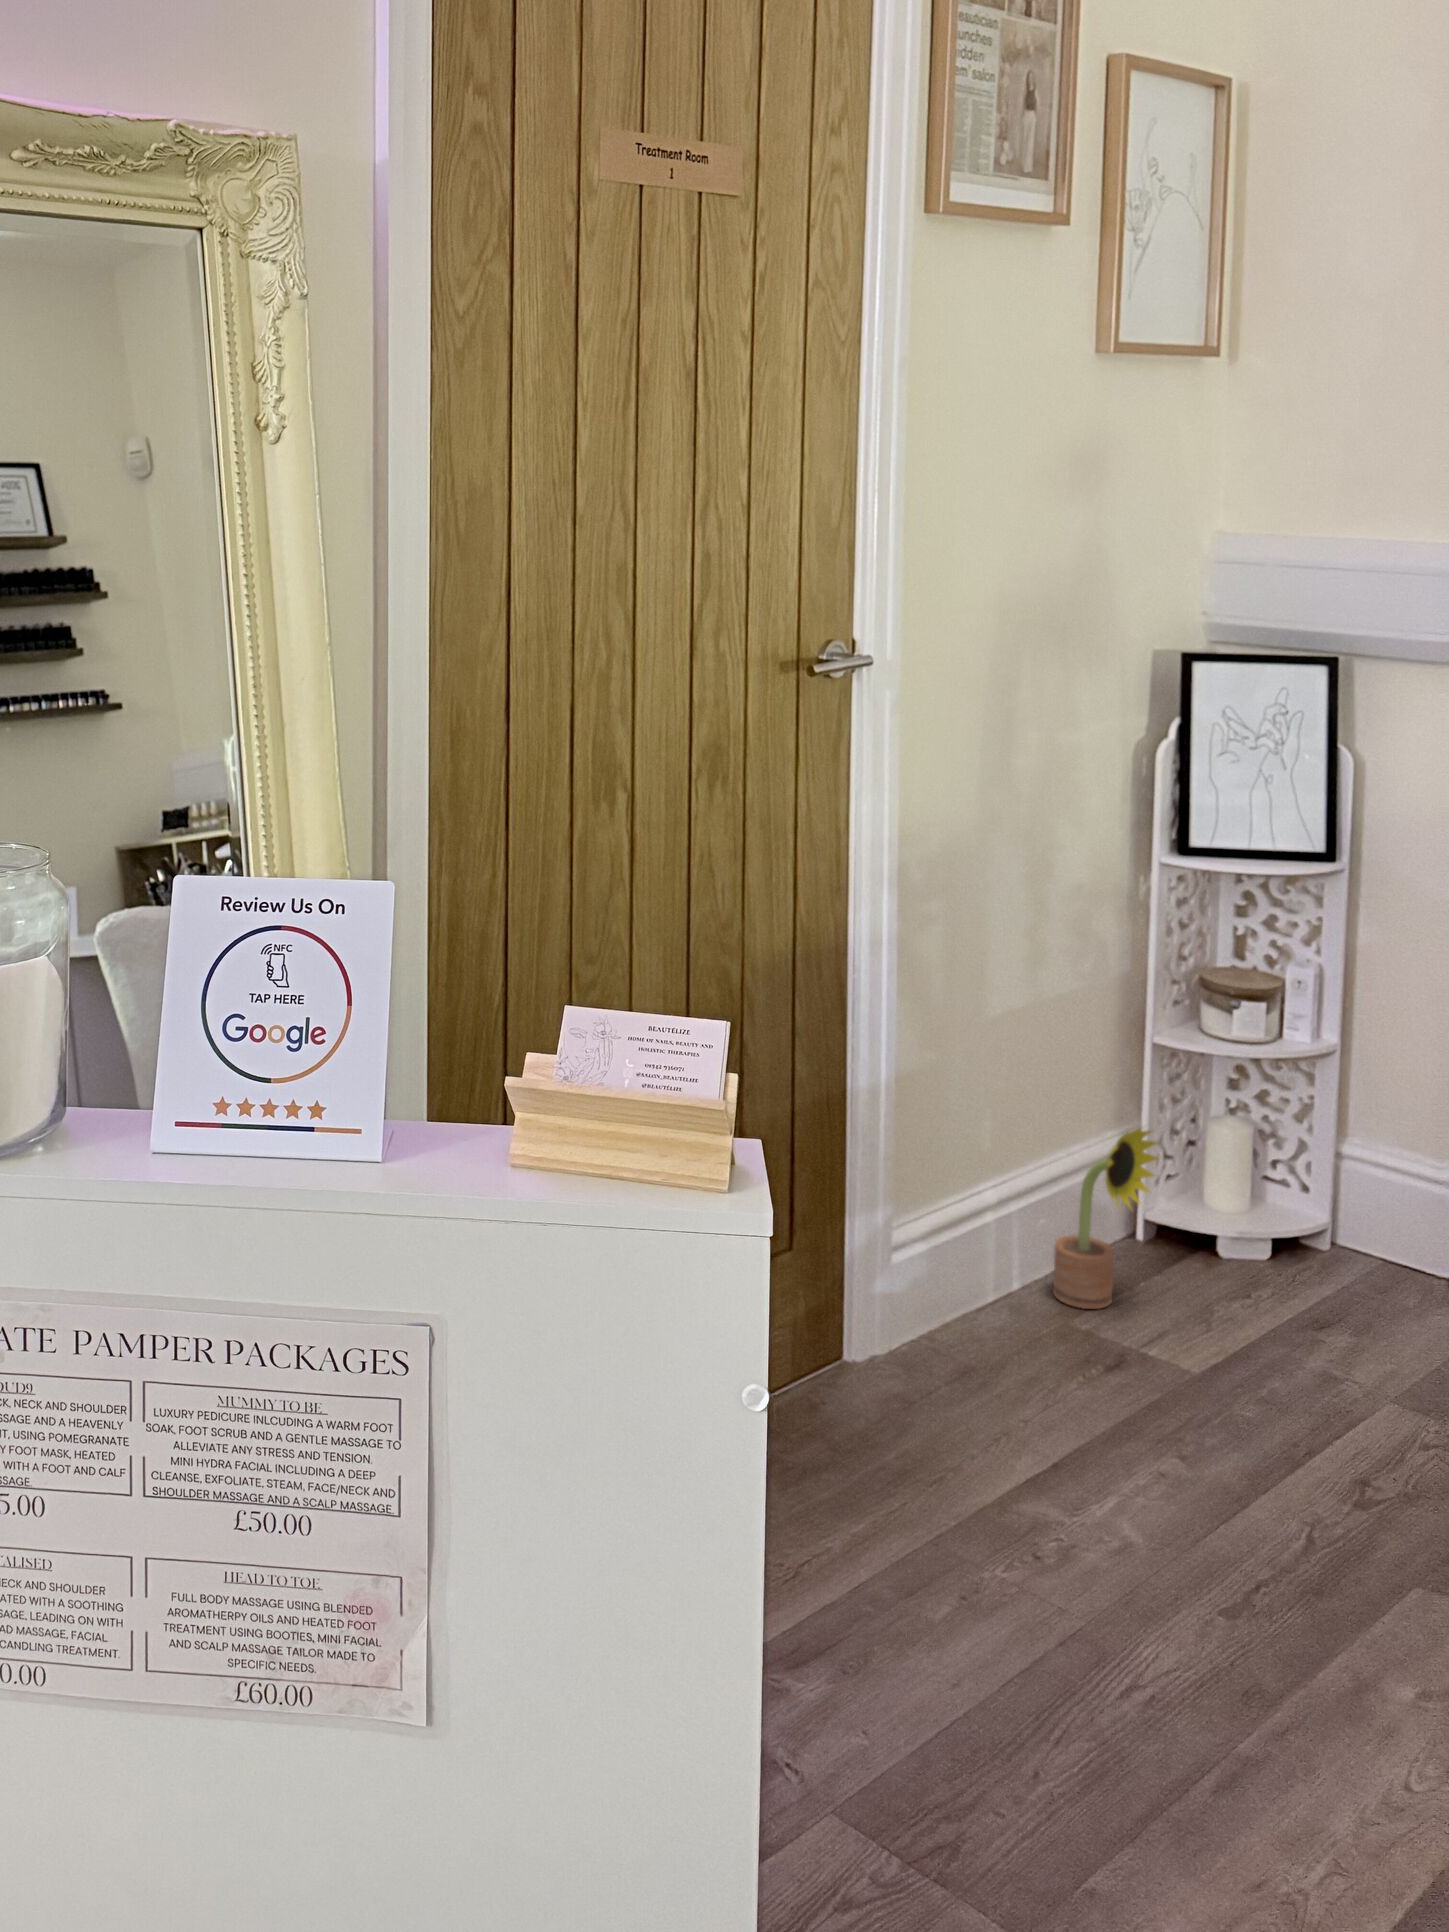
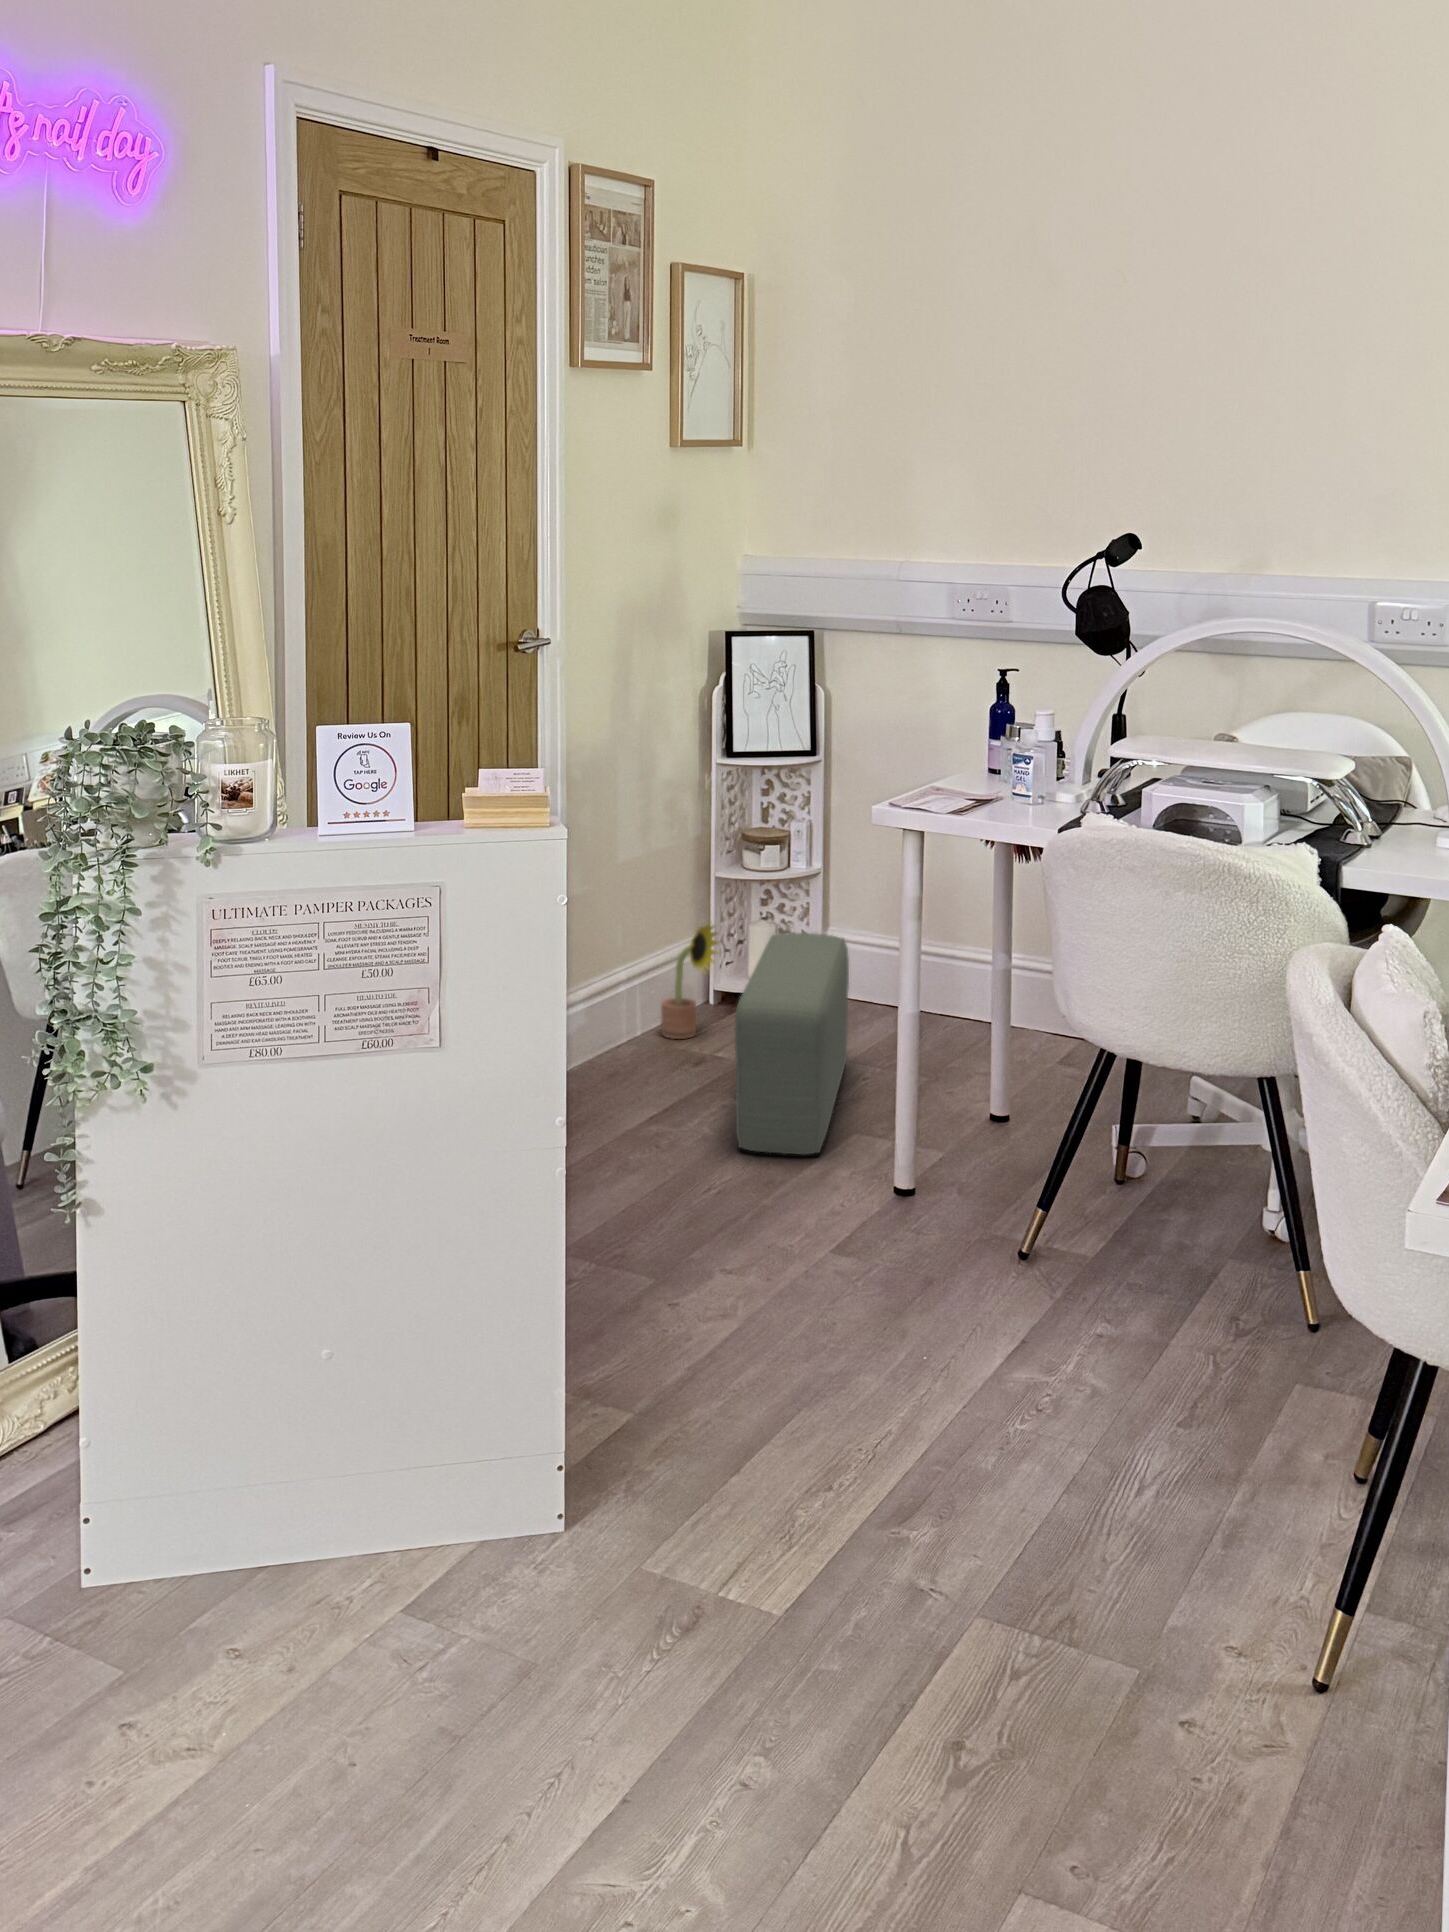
pouf: none [1189,1174,1400,1647] -> present [735,933,849,1155]

